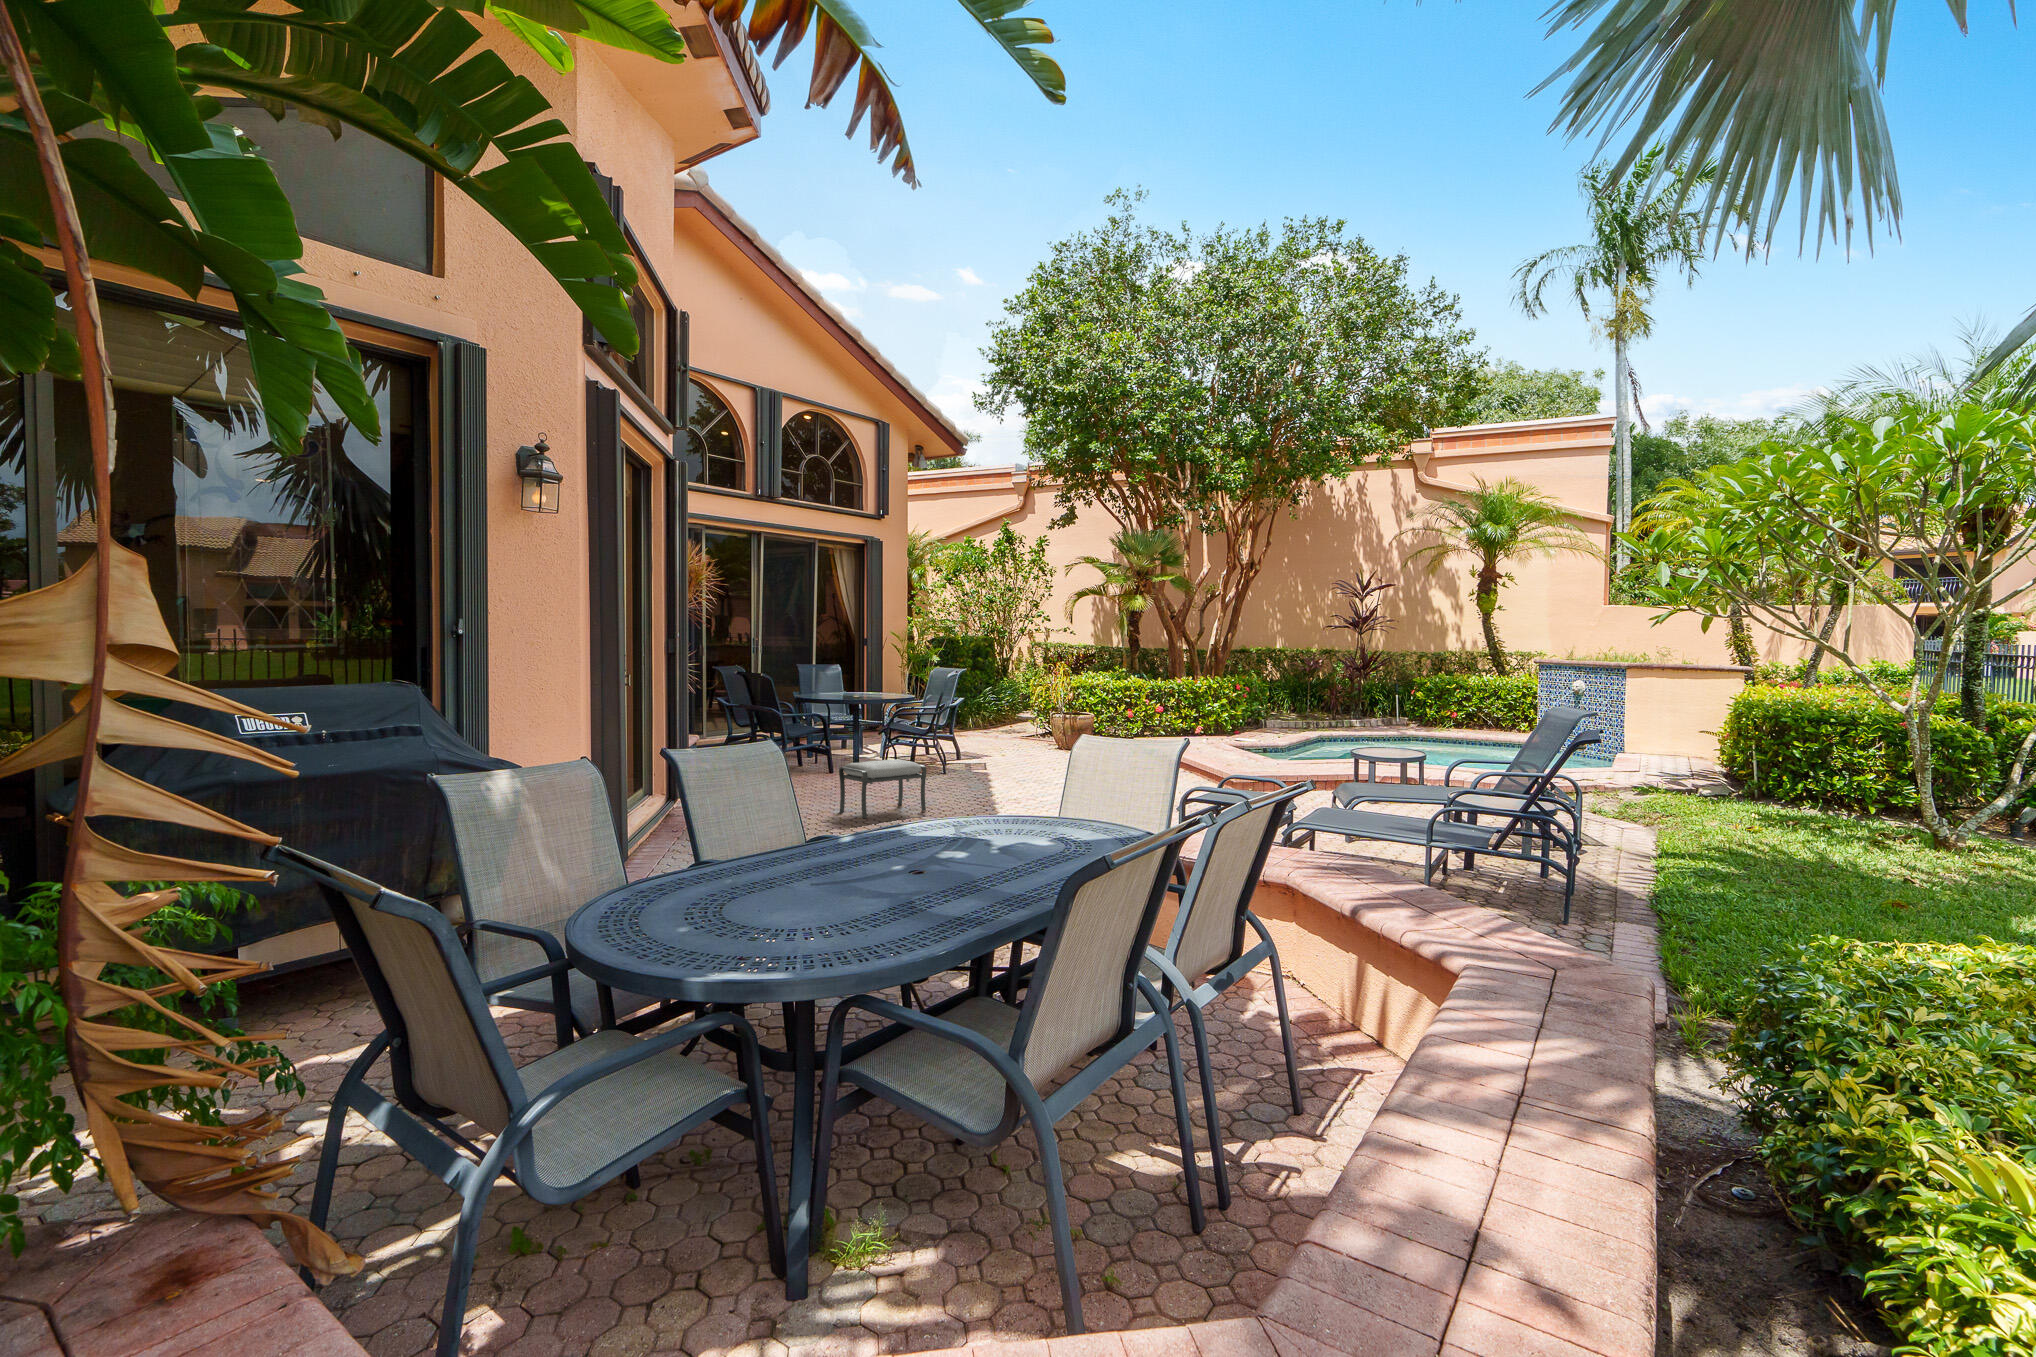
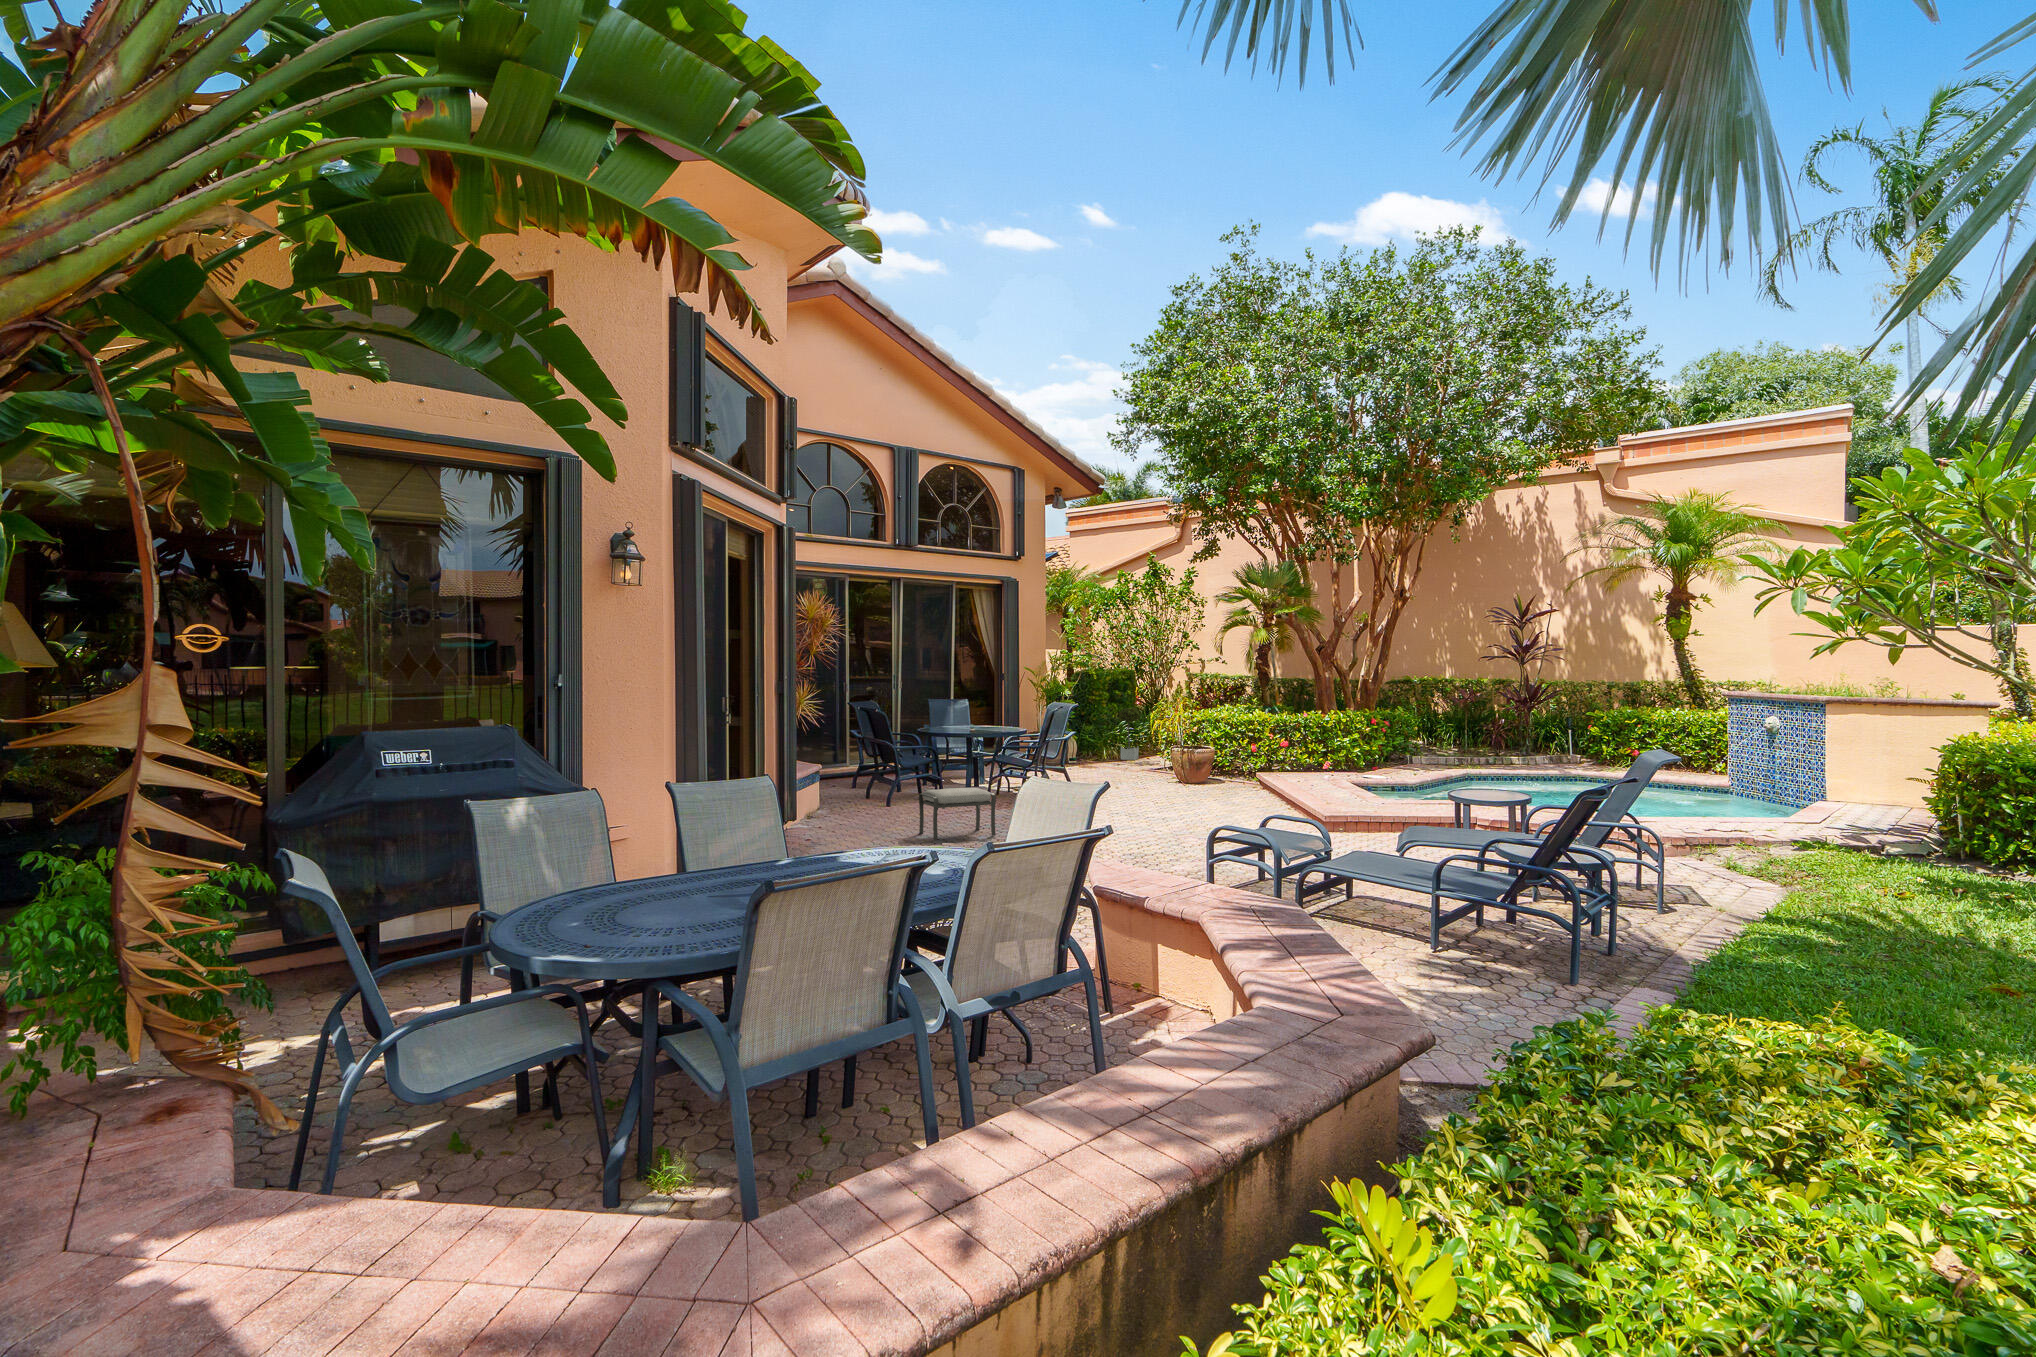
potted tree: none [976,674,998,728] -> present [1119,707,1140,760]

